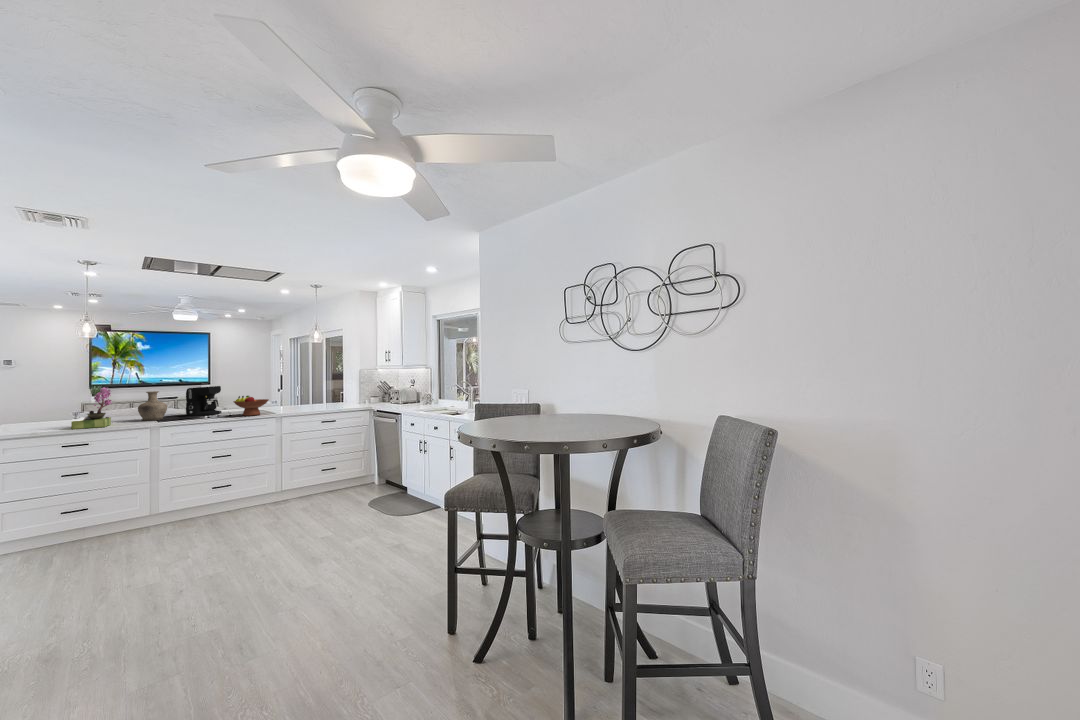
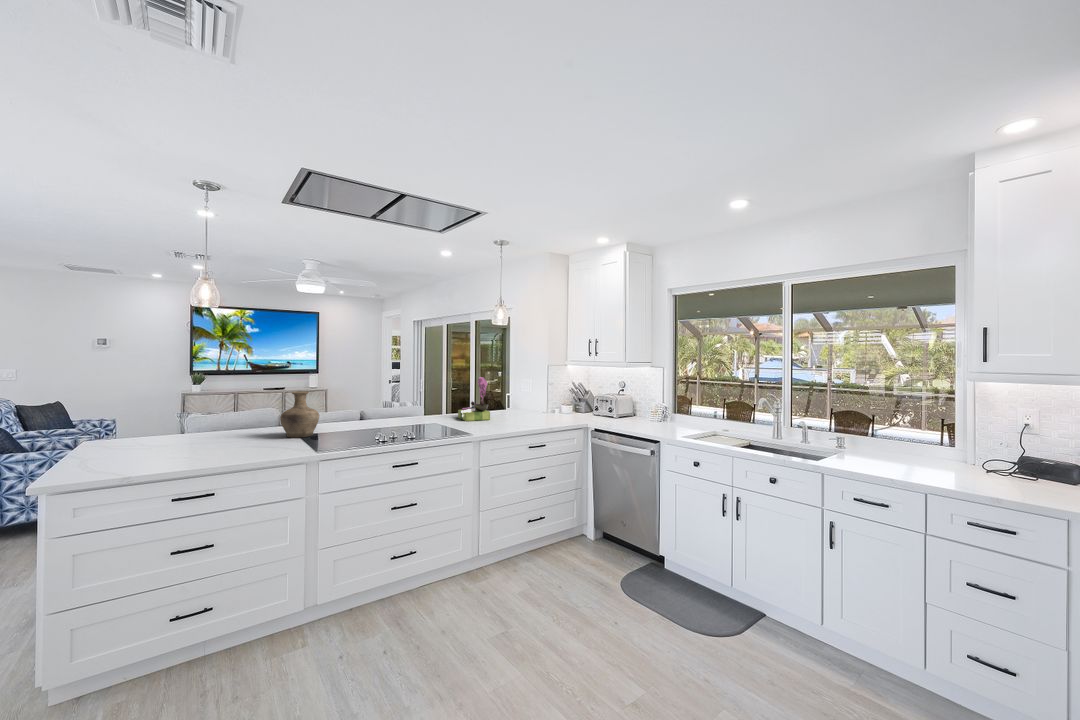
coffee maker: present [186,386,221,416] -> none [339,385,384,429]
flower arrangement: present [71,387,112,429] -> present [458,377,490,421]
fruit bowl: present [233,396,269,416] -> none [411,402,459,434]

